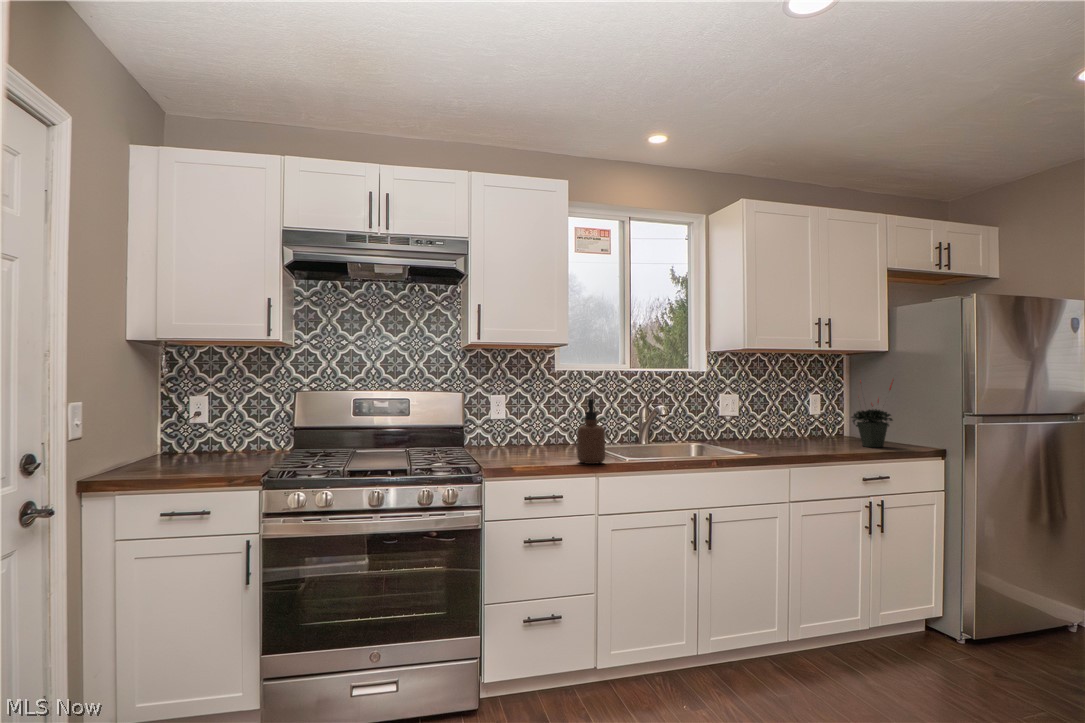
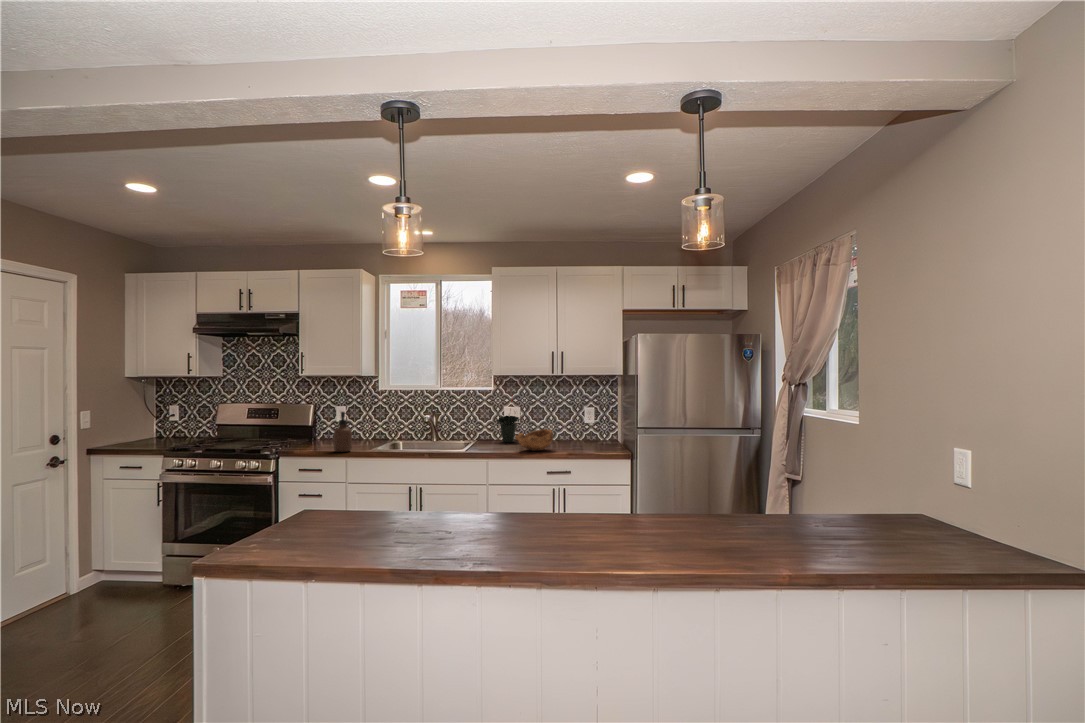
potted plant: present [851,382,893,447] -> present [496,400,520,442]
wooden bowl: none [799,422,844,451] -> present [515,429,553,451]

